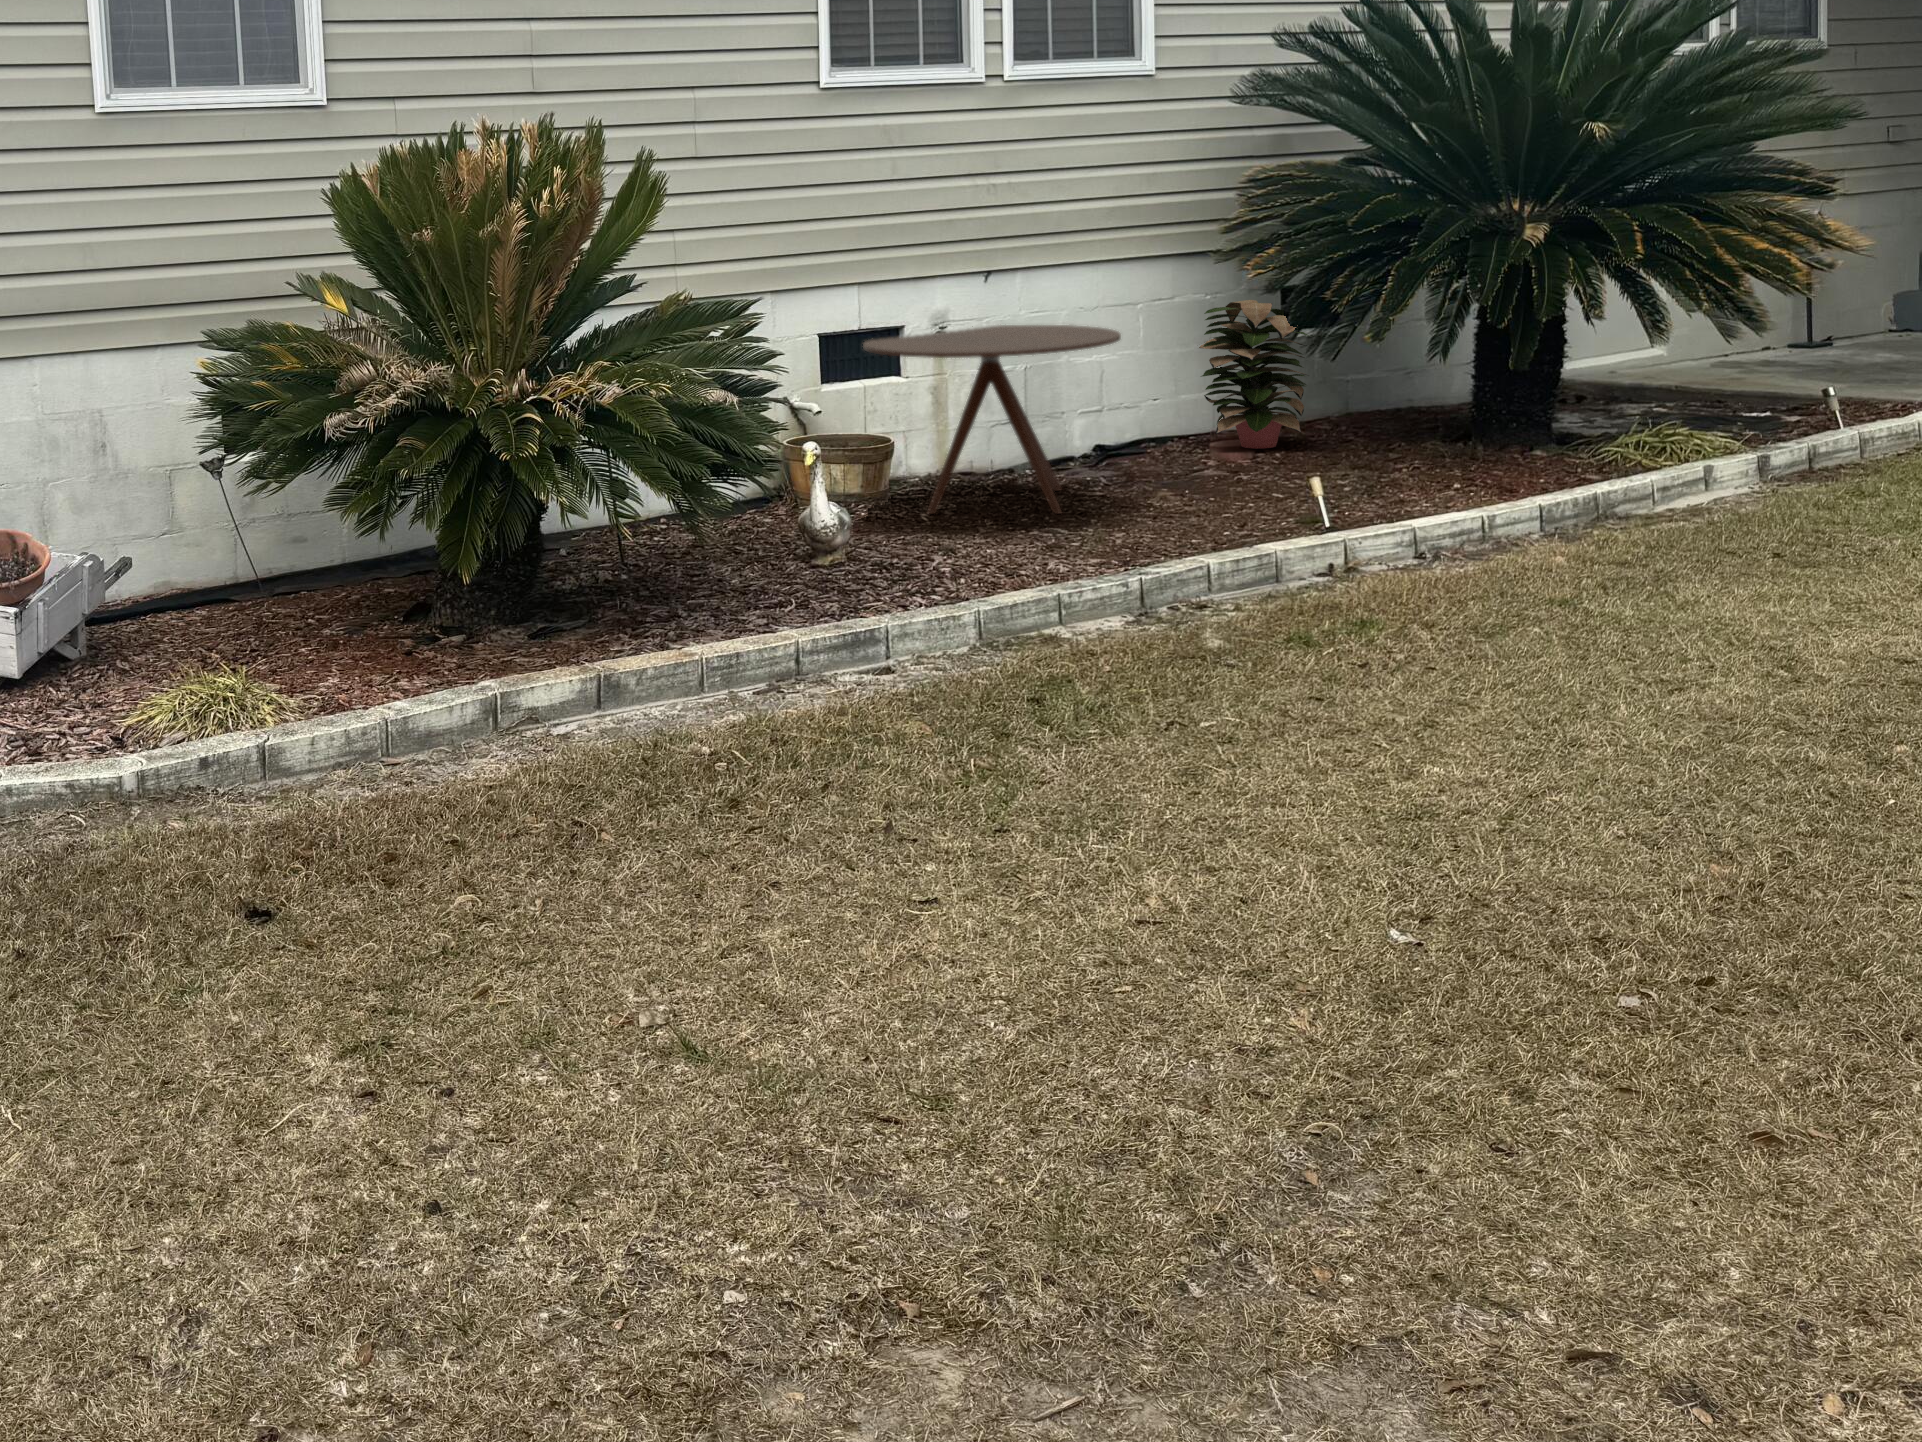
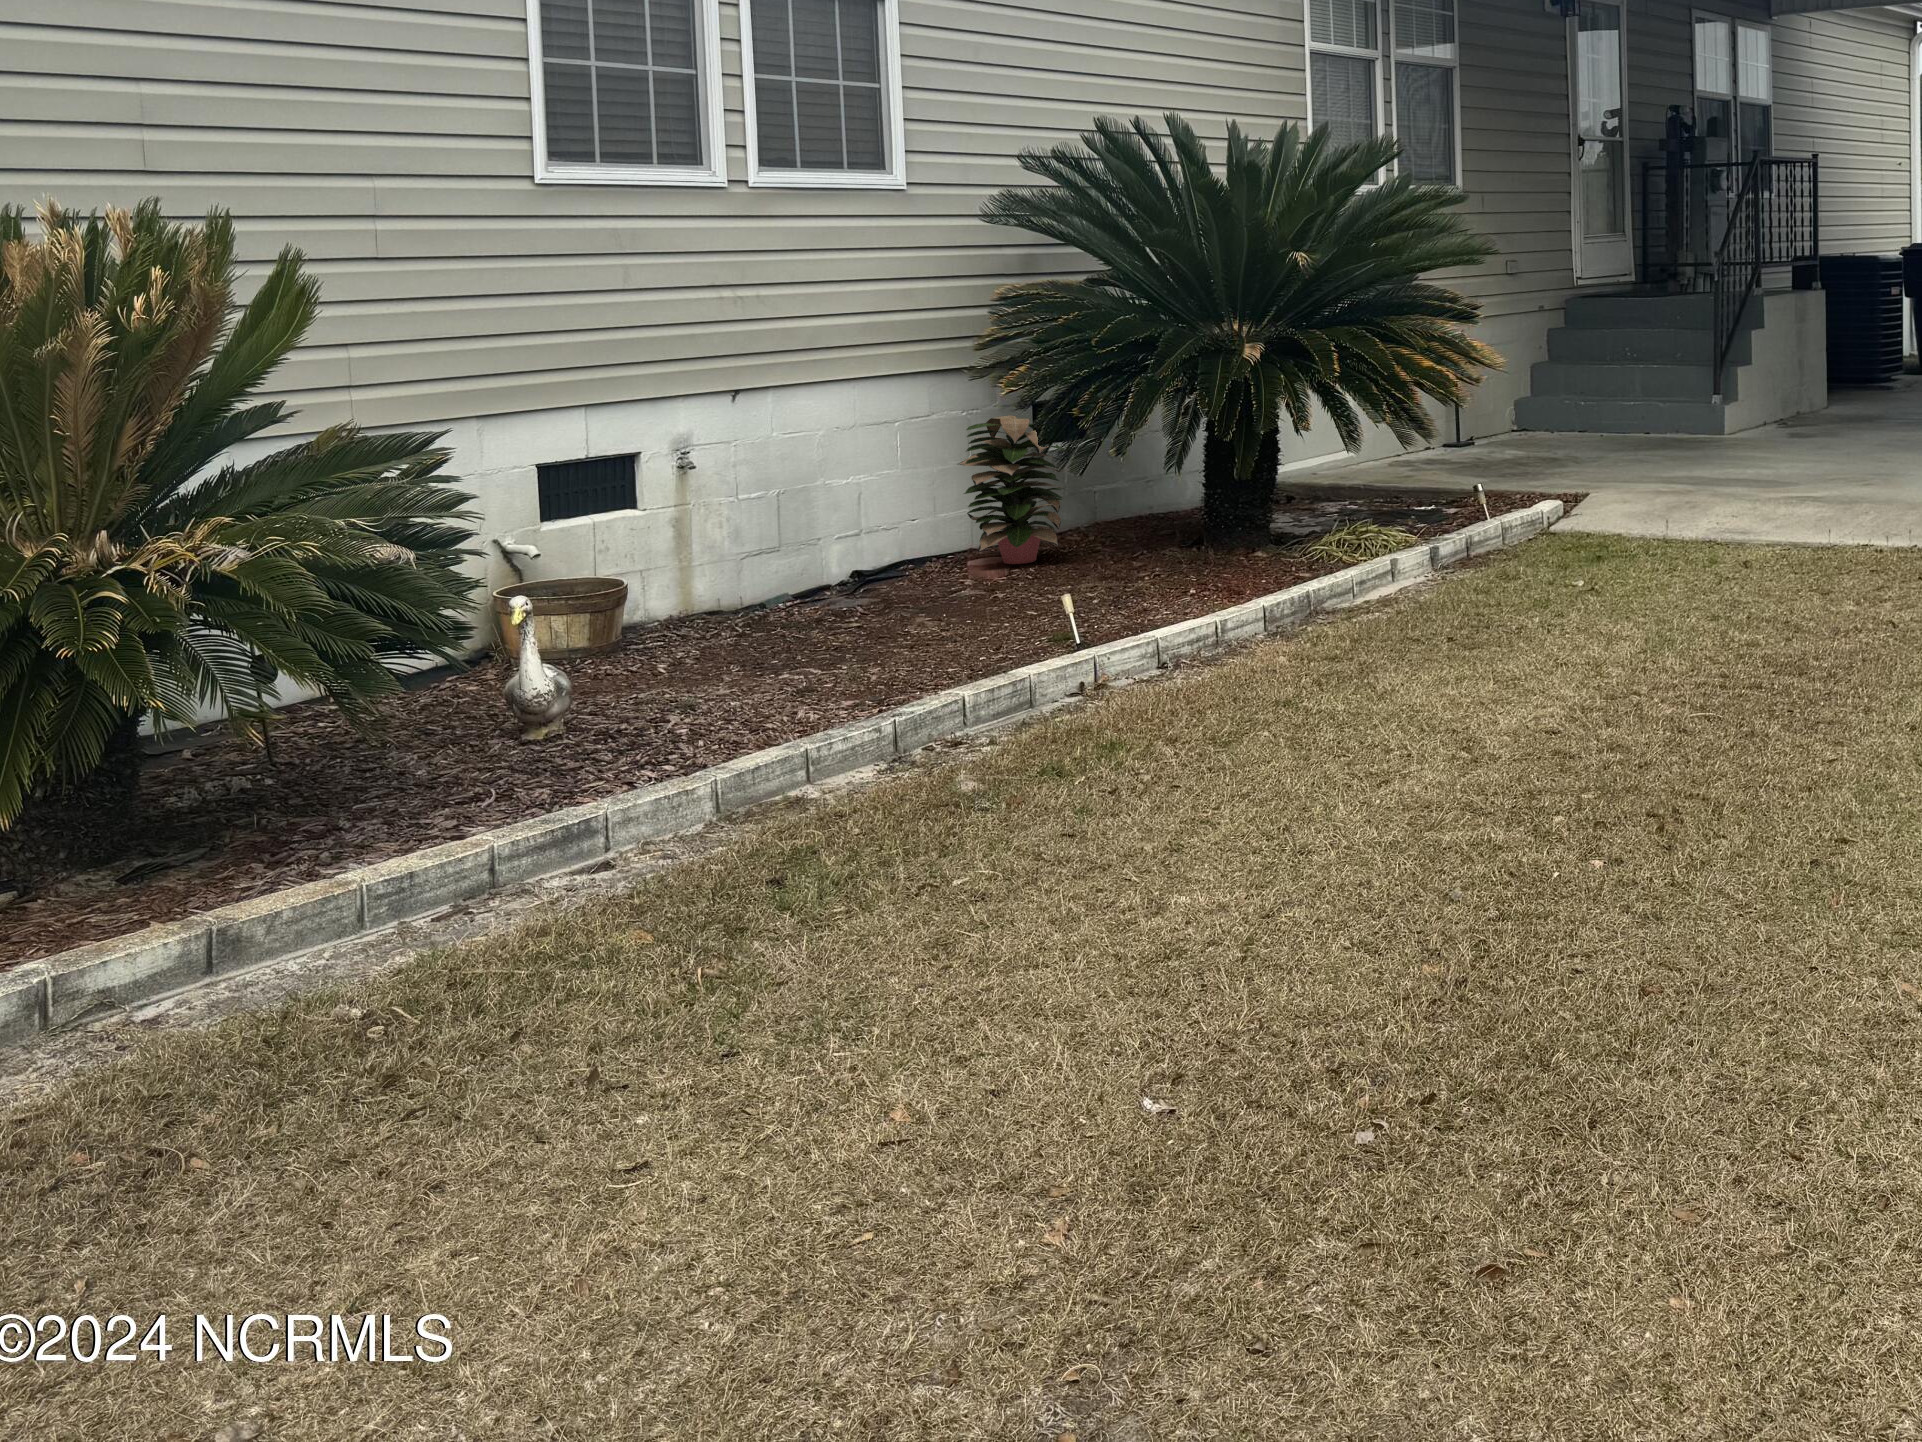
round table: present [863,325,1121,515] -> none [590,447,881,666]

